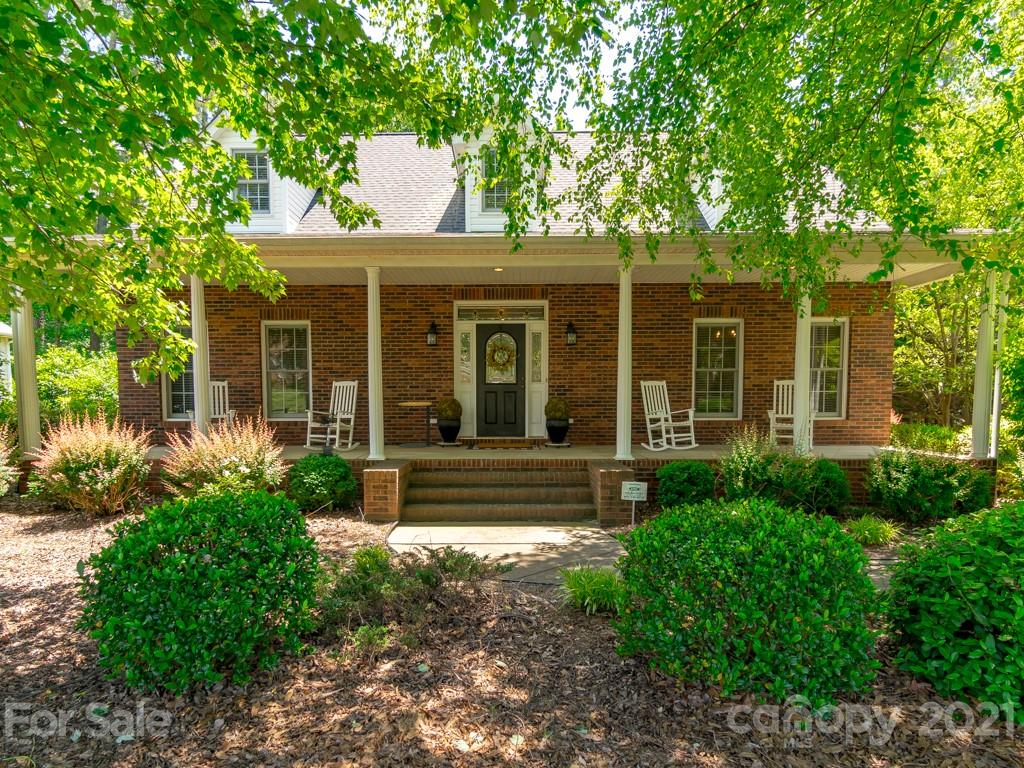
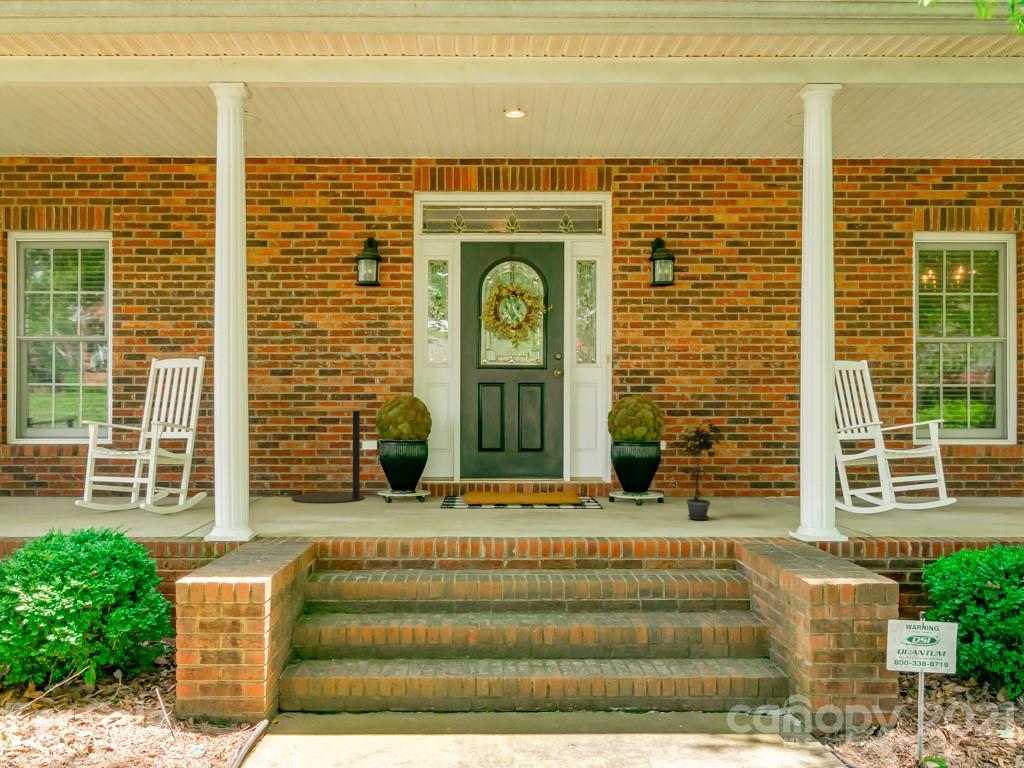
potted plant: present [320,413,337,455] -> present [682,419,721,520]

